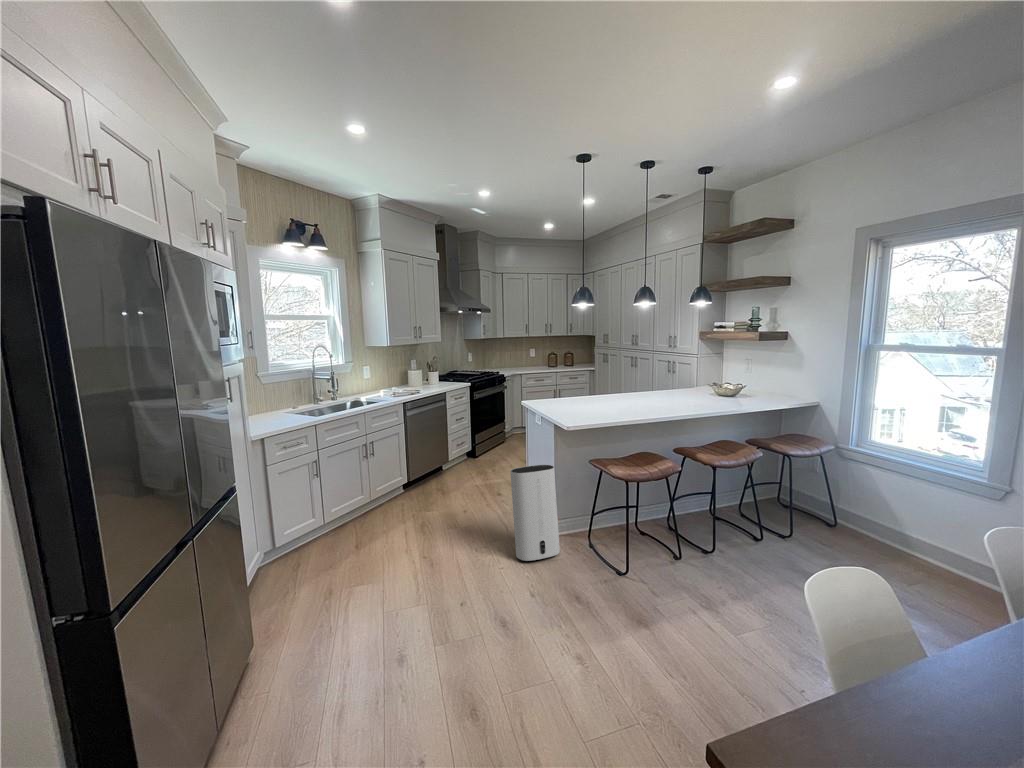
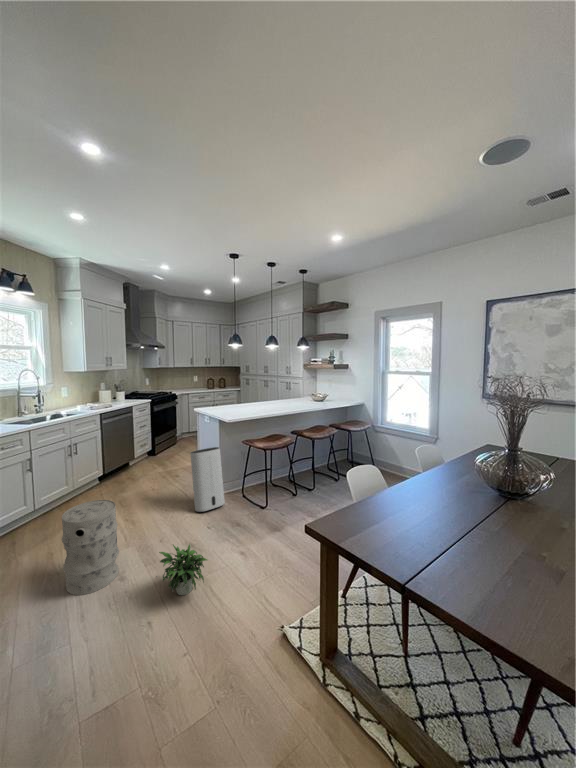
trash can: none [331,534,405,666] -> present [62,500,119,595]
potted plant: none [449,626,521,716] -> present [157,544,207,595]

